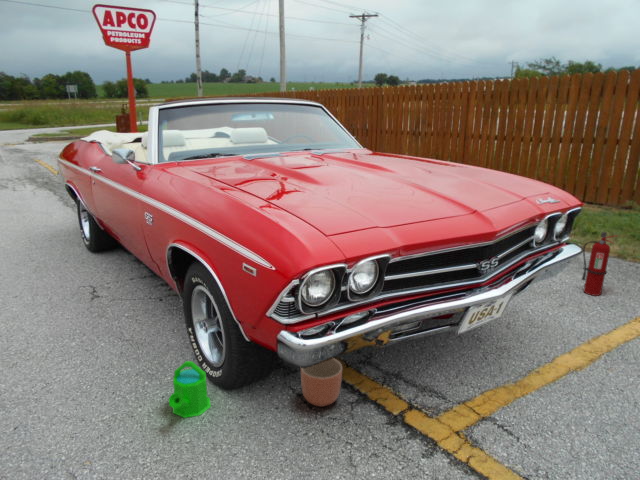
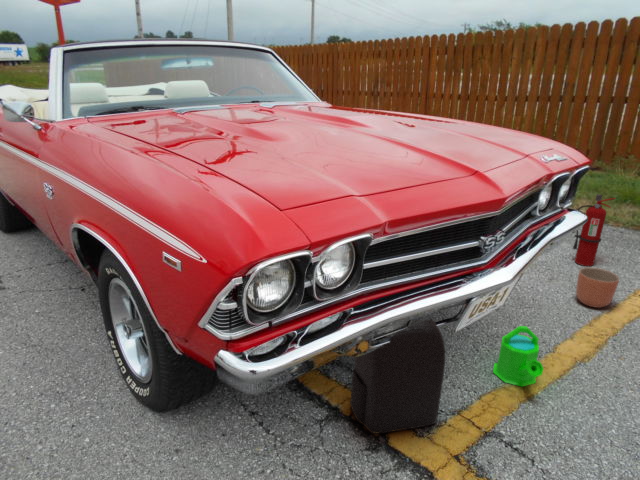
backpack: none [375,304,450,413] -> present [350,319,445,433]
planter: present [301,359,342,406] -> present [576,267,619,308]
watering can: present [169,361,211,418] -> present [493,326,544,387]

